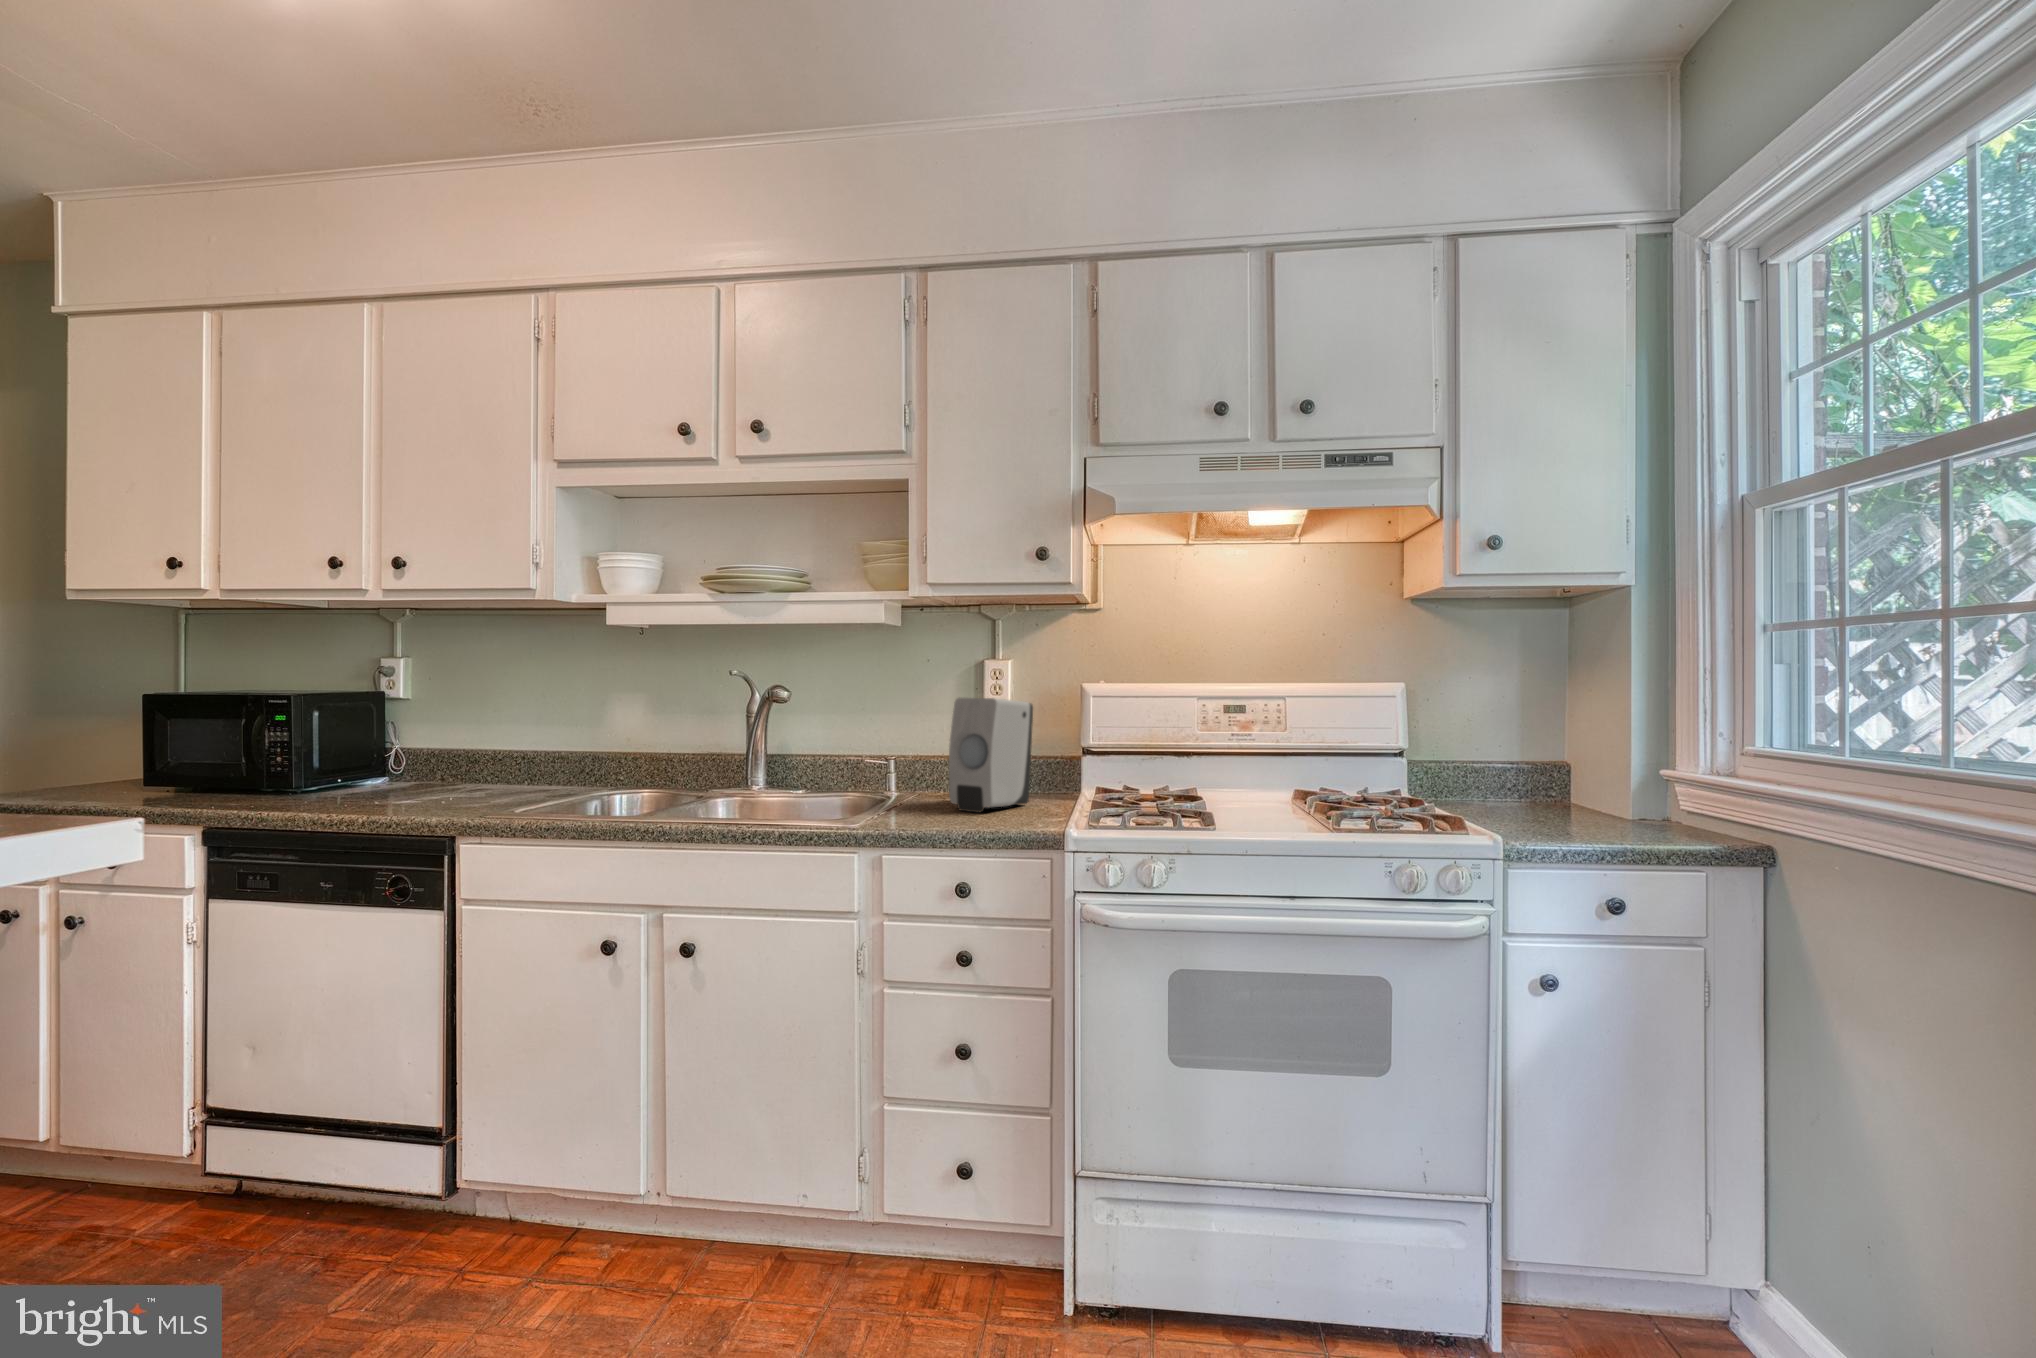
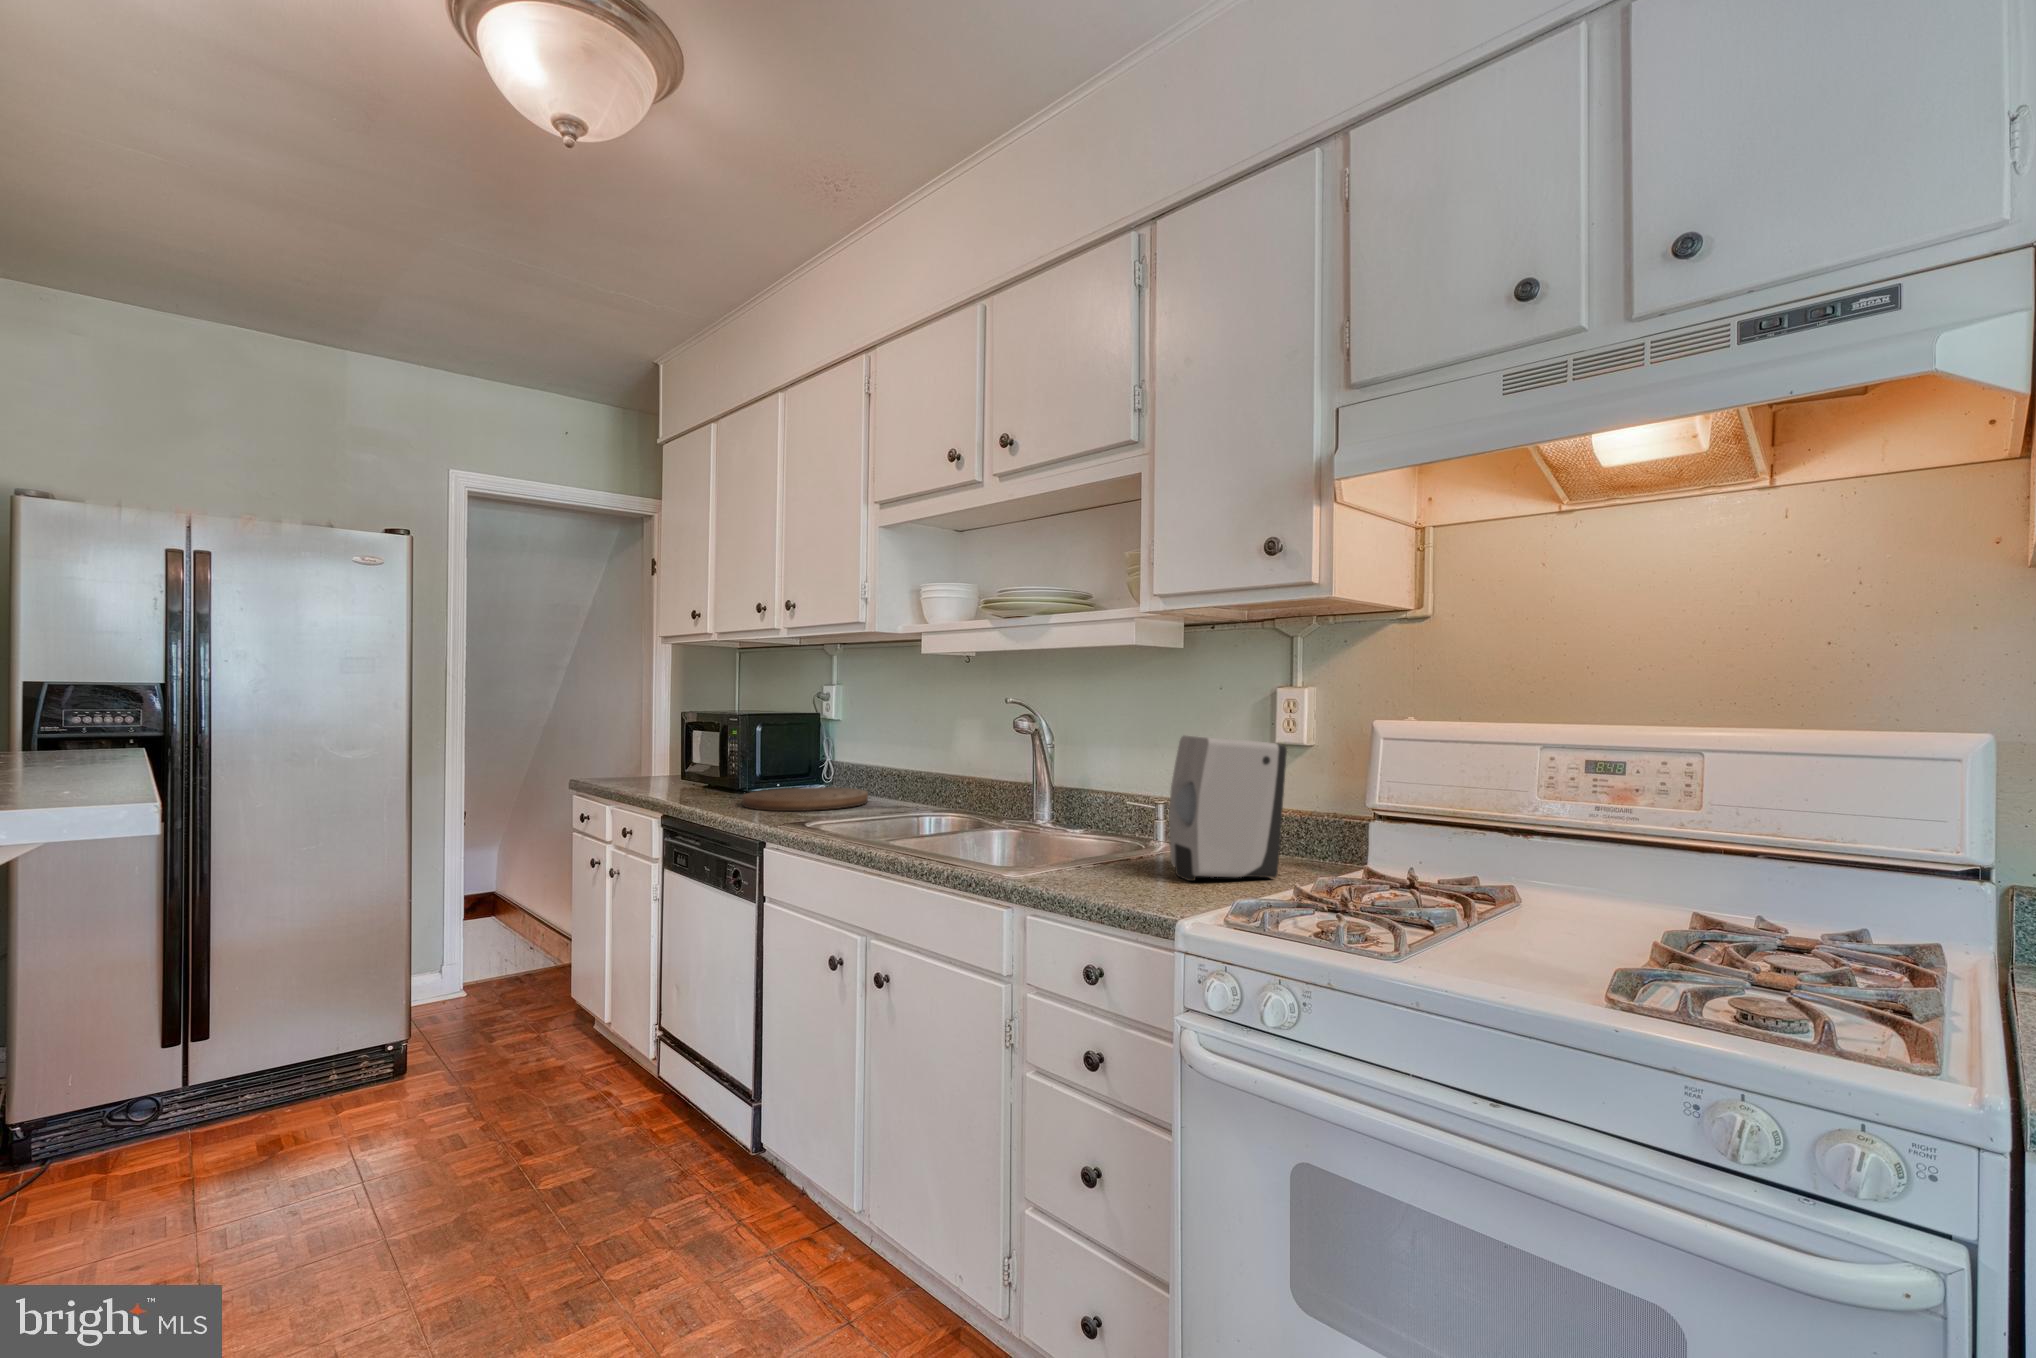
cutting board: none [317,776,492,807] -> present [742,787,868,811]

